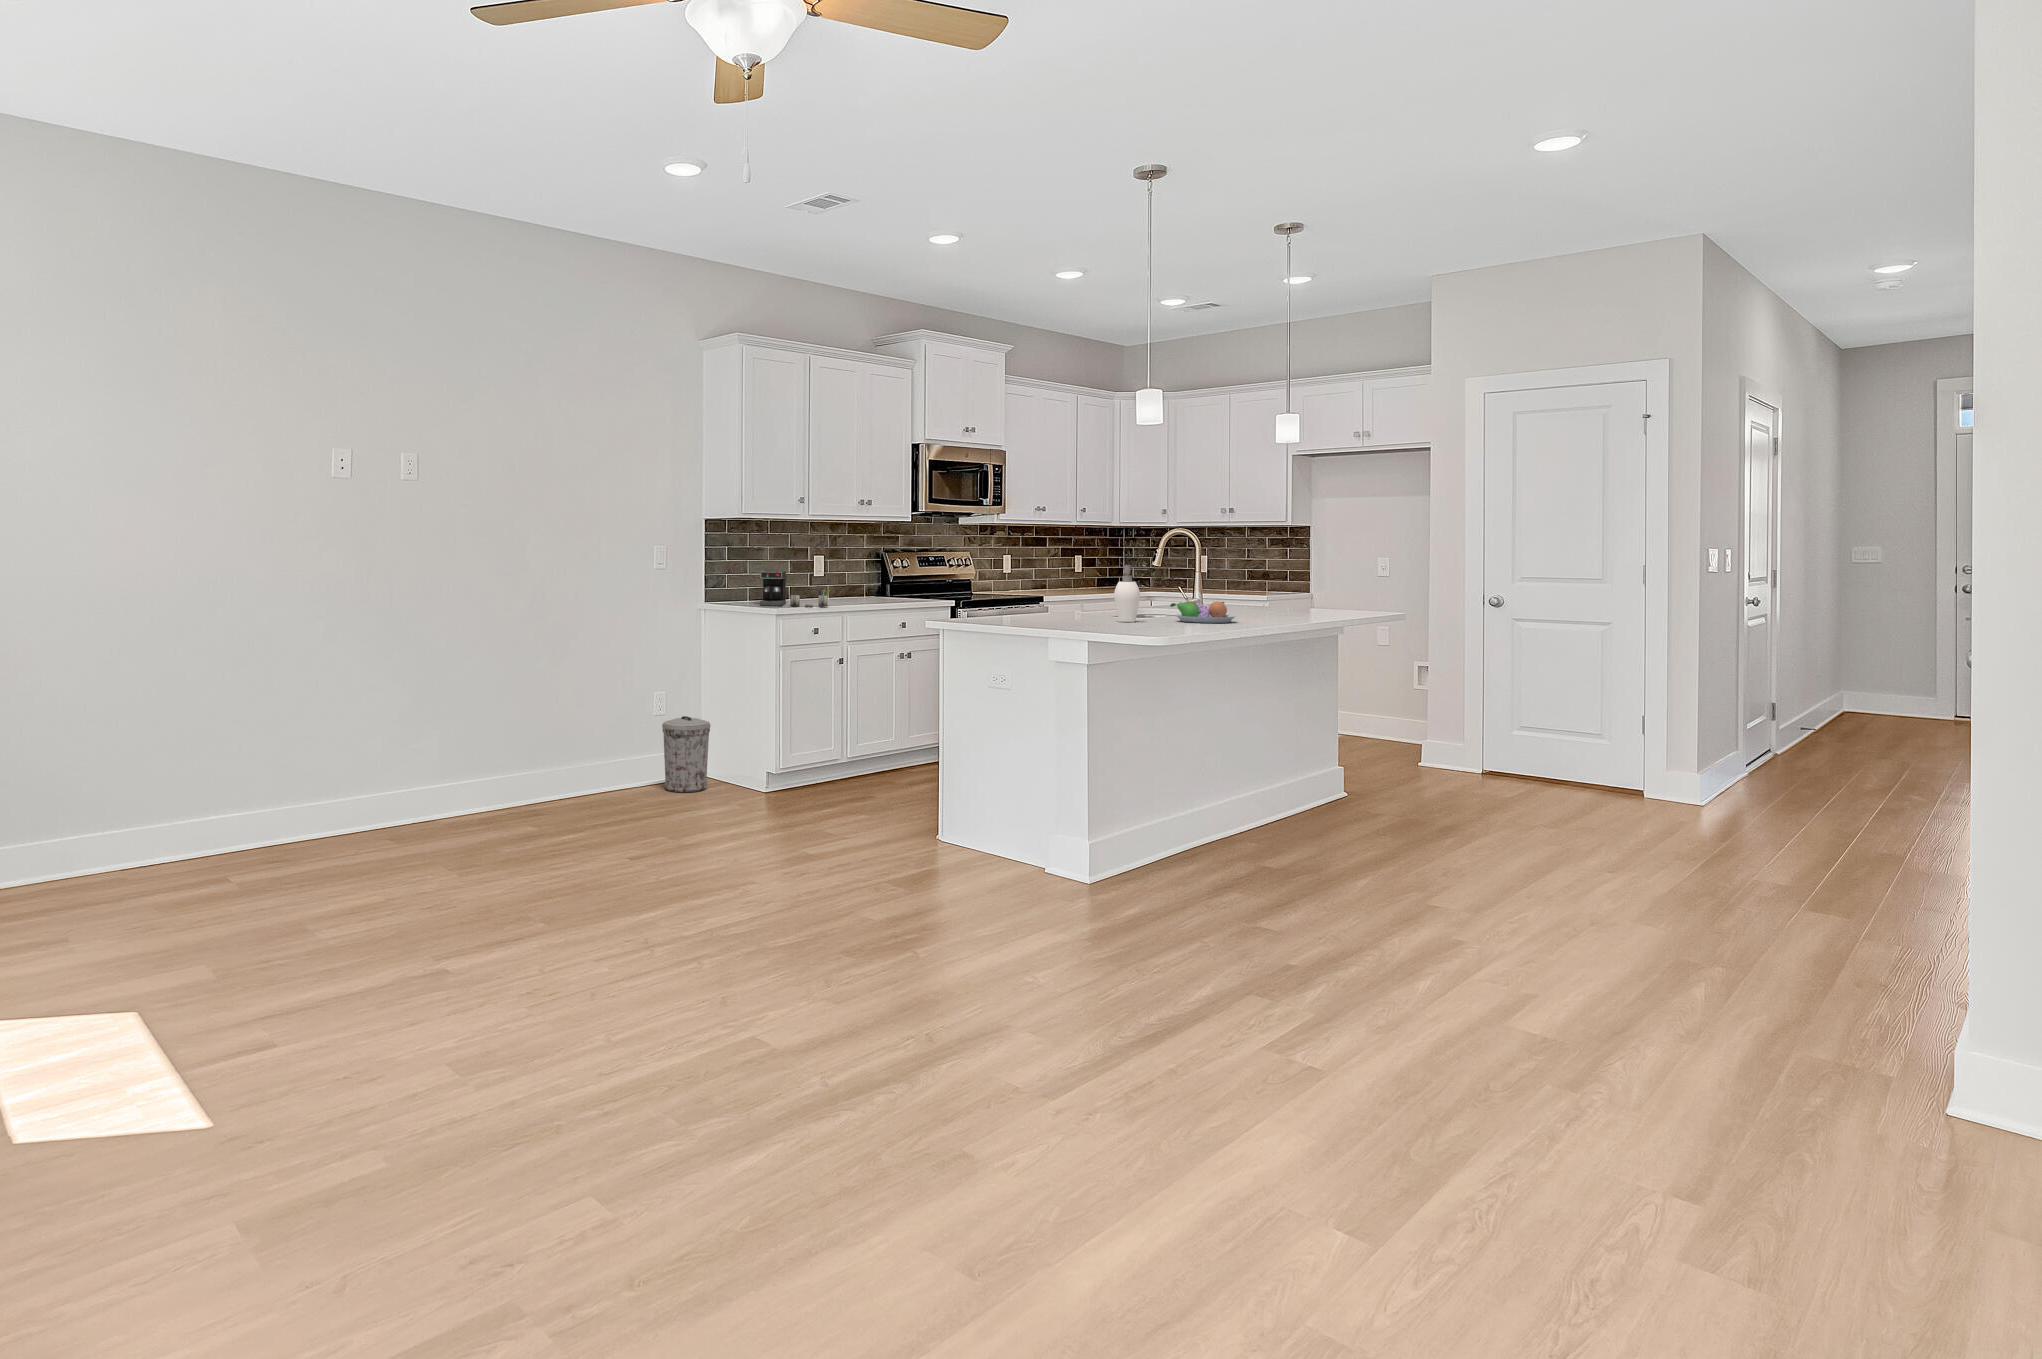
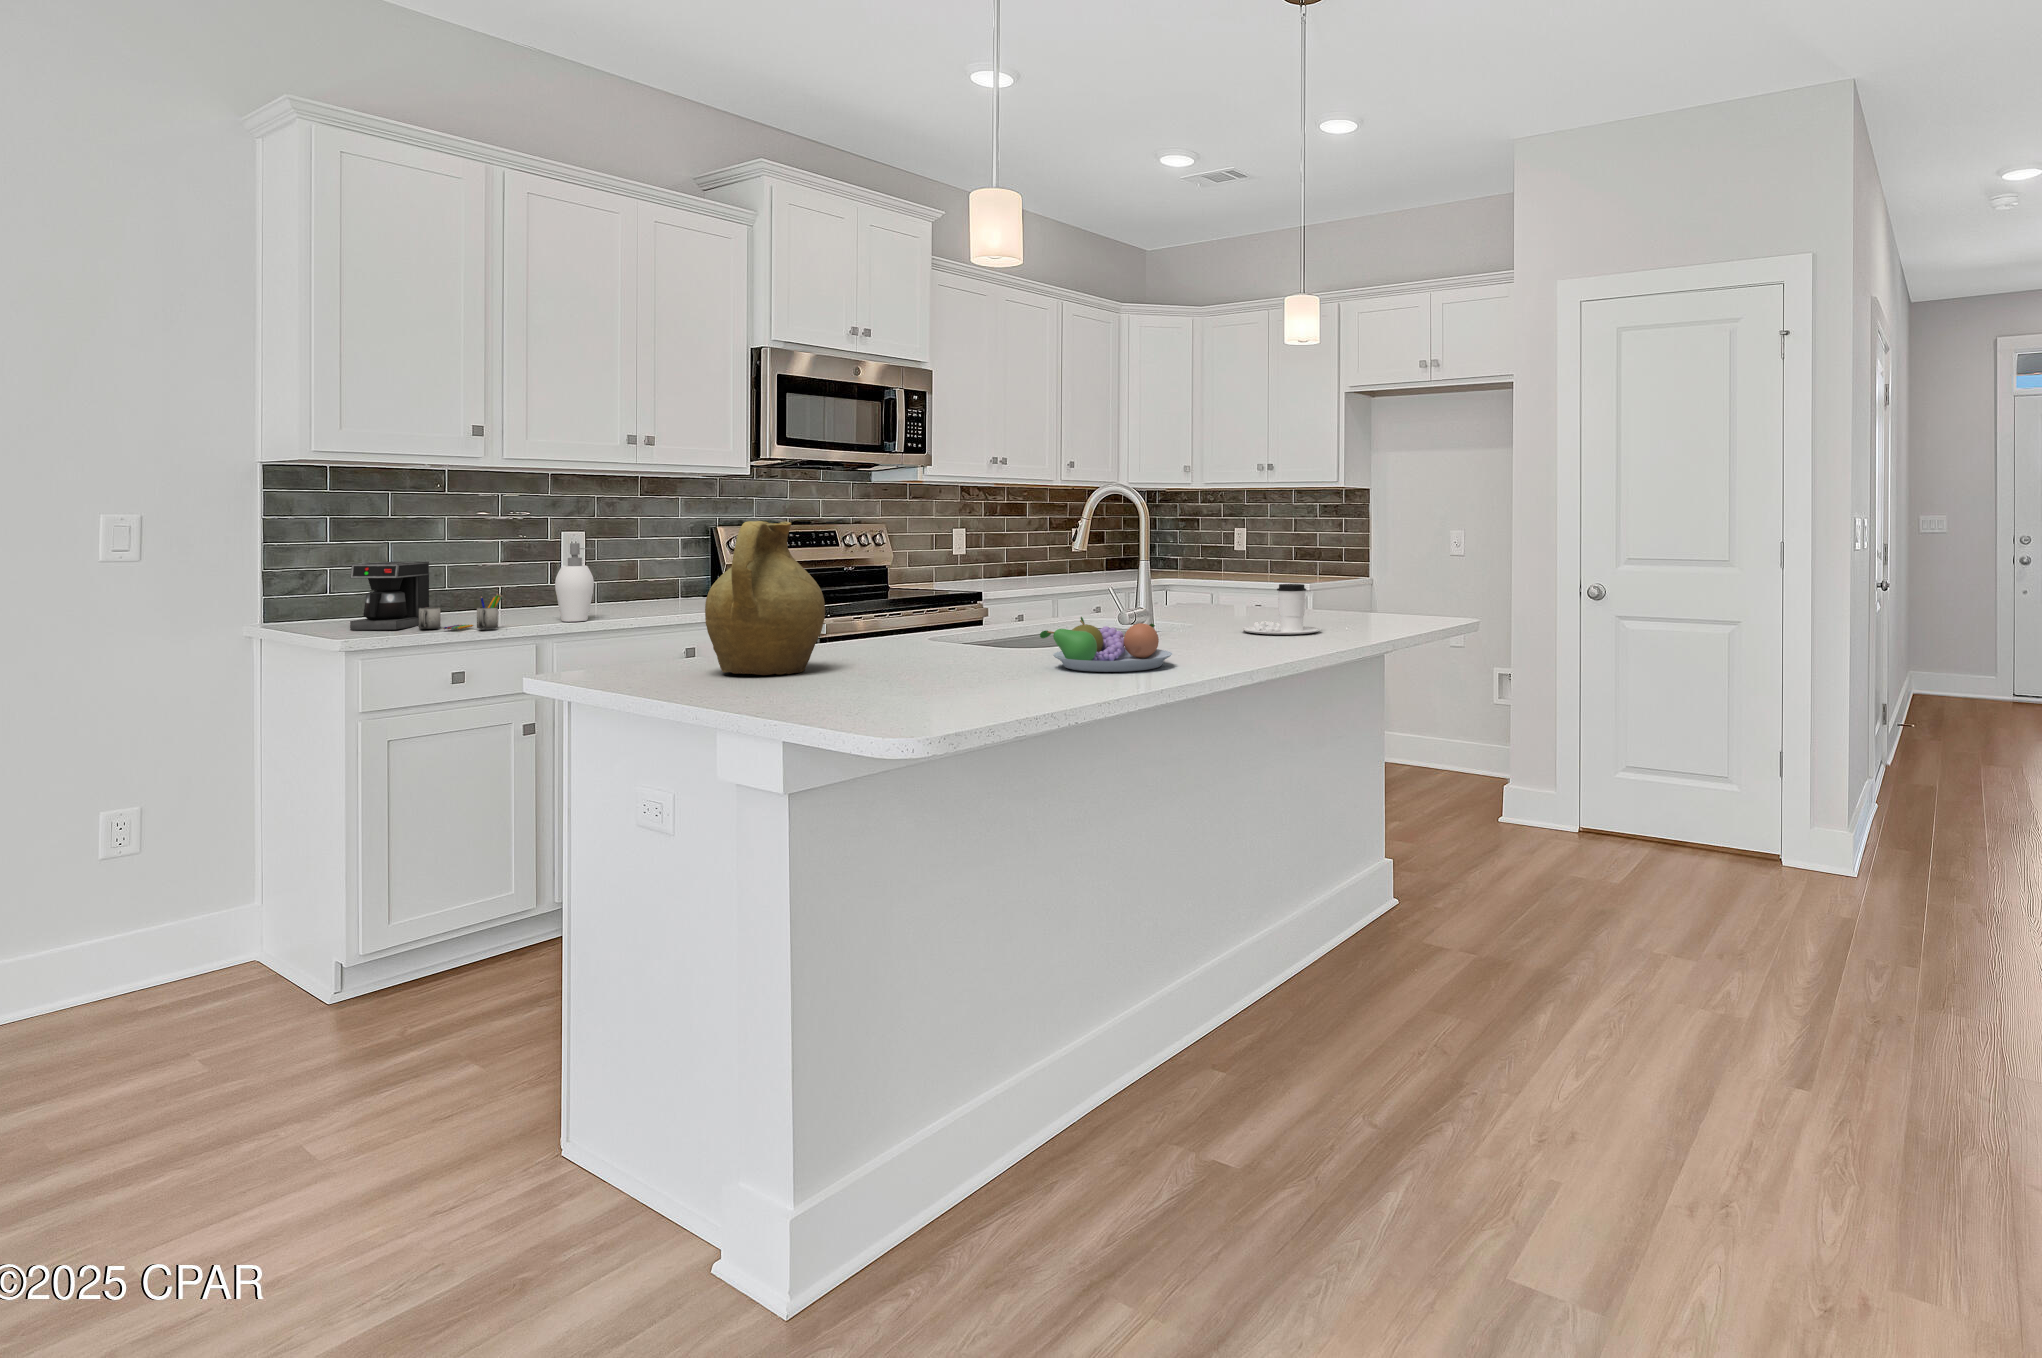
pitcher: none [1013,550,1066,621] -> present [705,521,825,675]
soap dispenser: present [1114,565,1147,622] -> present [555,543,597,622]
coffee cup: none [1254,587,1302,615] -> present [1242,584,1321,635]
trash can: present [662,716,710,792] -> none [99,856,229,1018]

